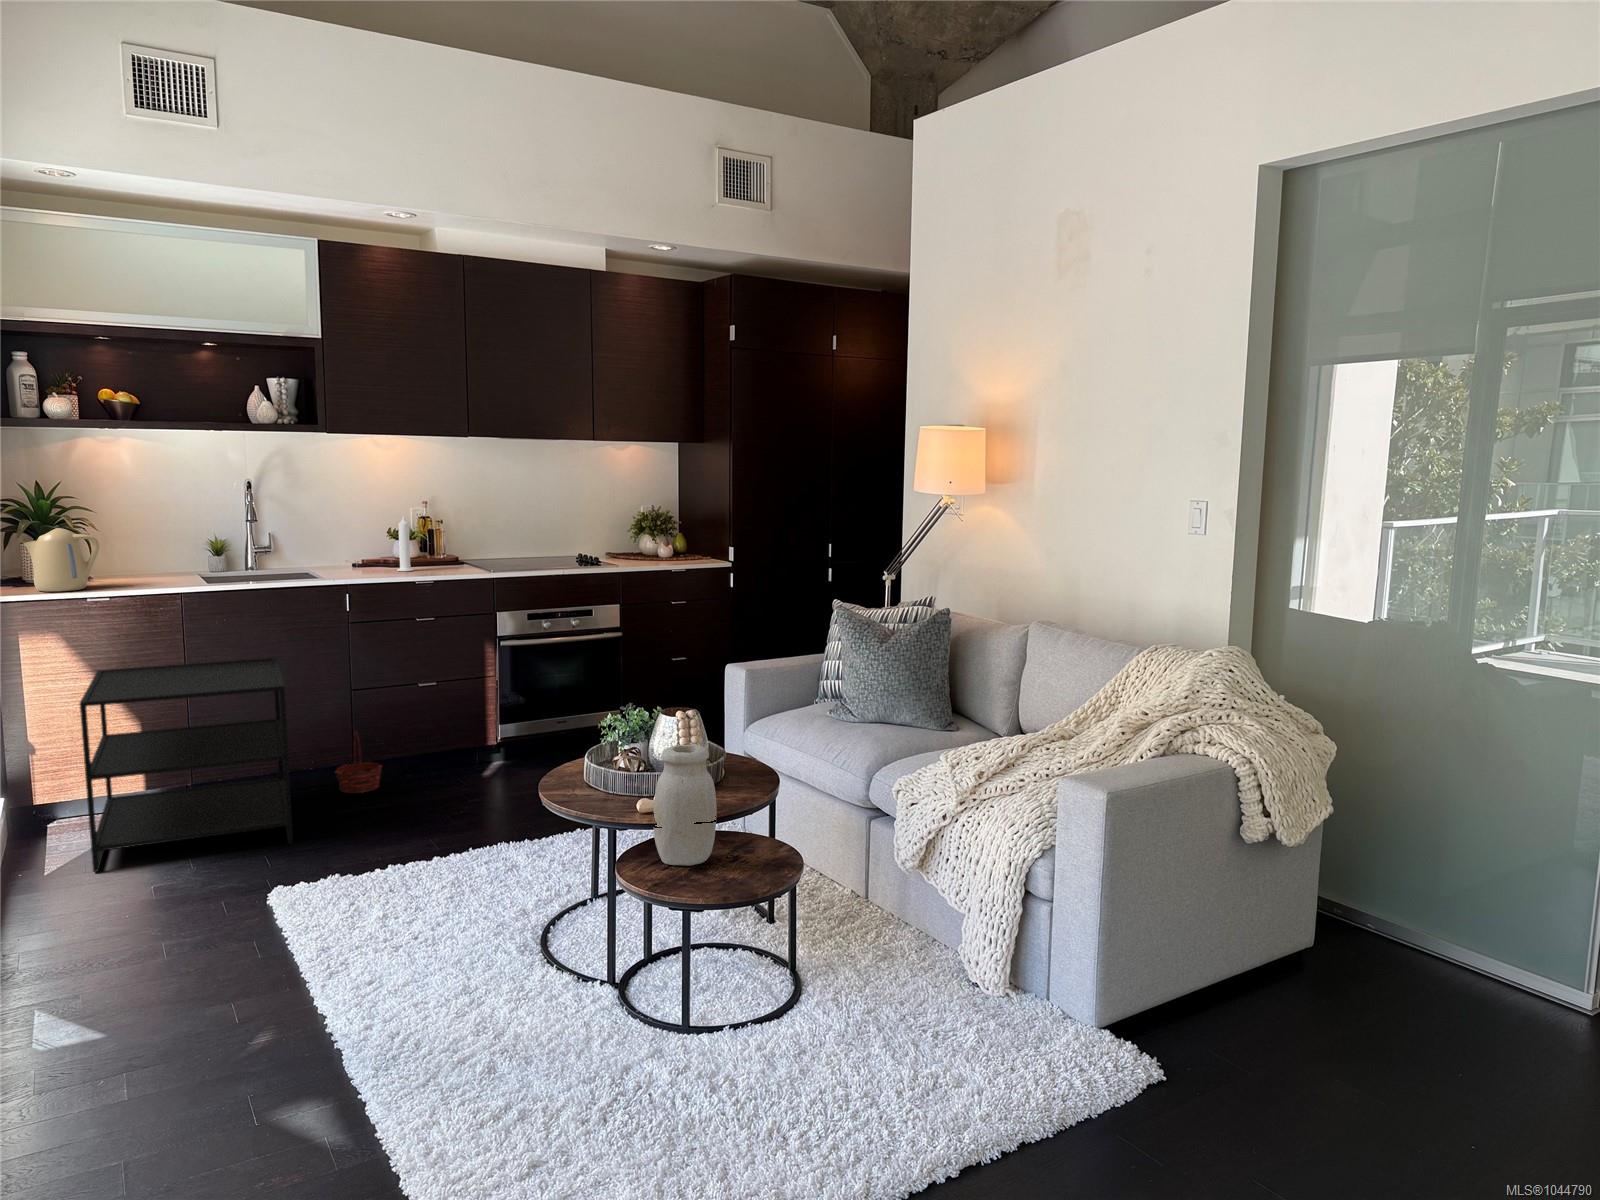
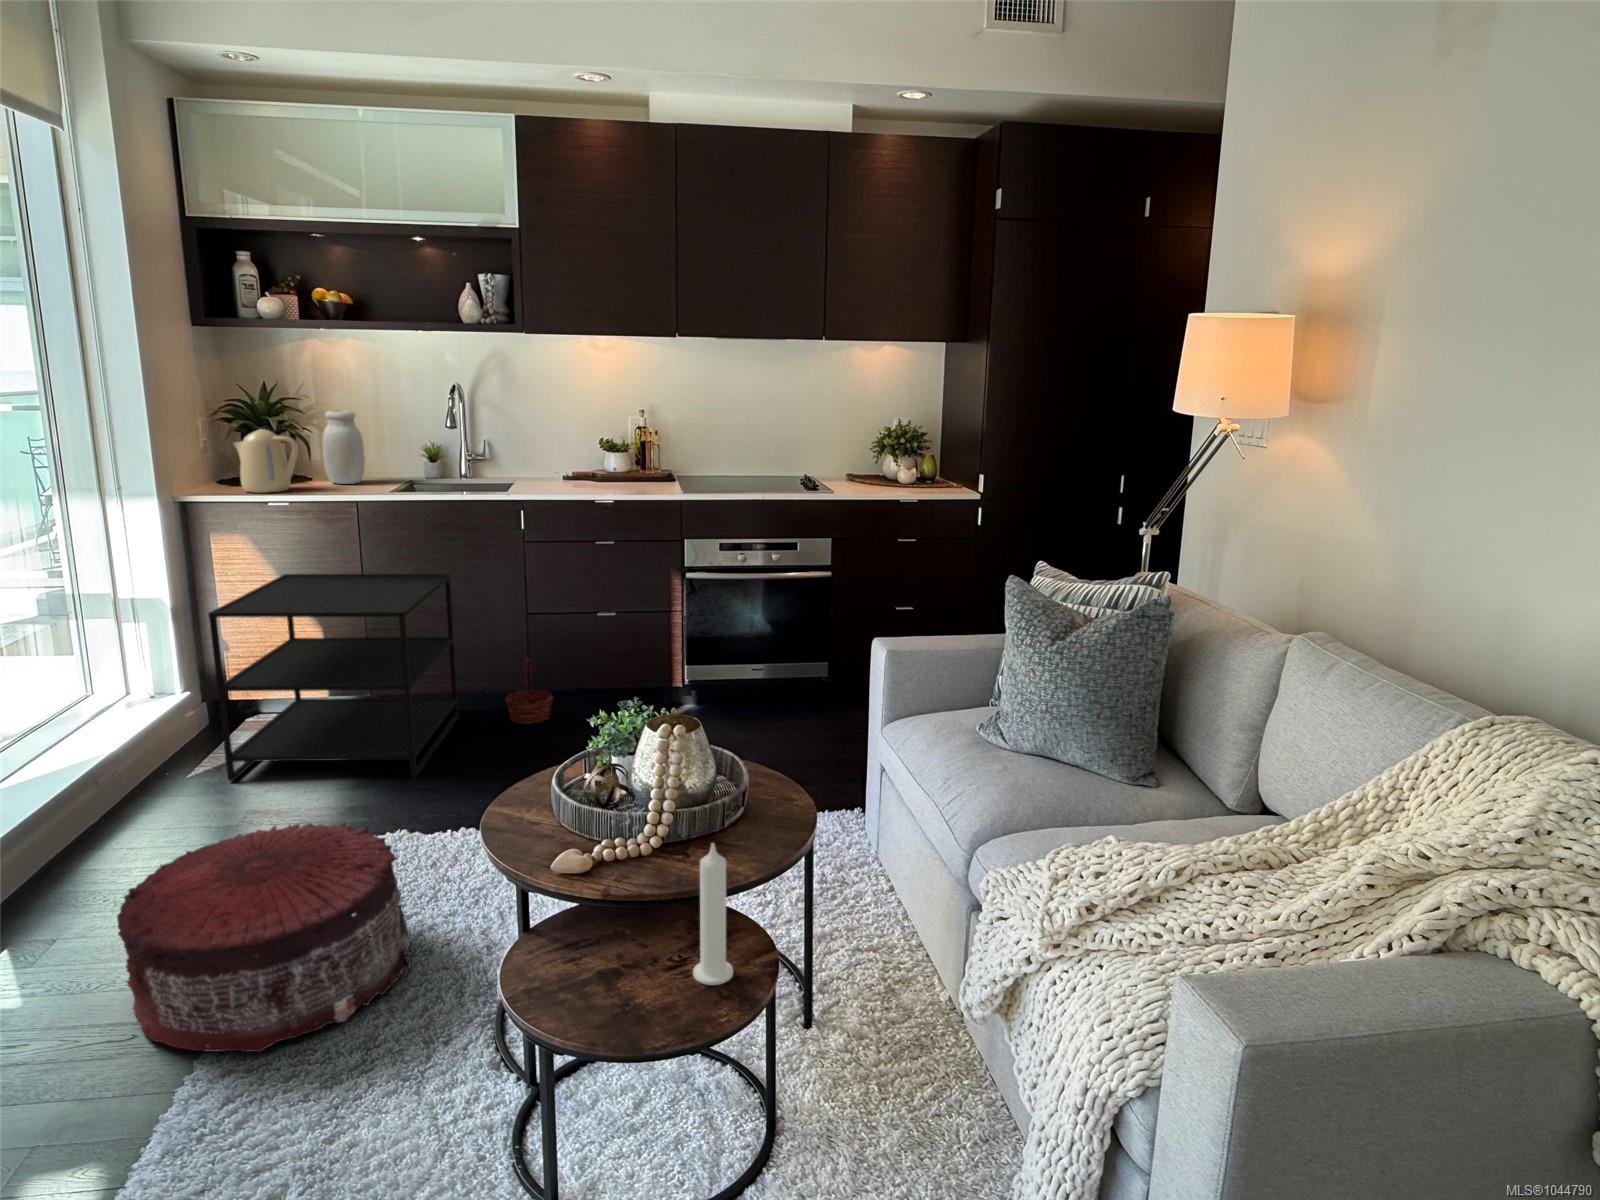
candle: present [397,516,414,571] -> present [693,843,733,985]
jar: present [654,745,717,866] -> present [323,410,365,484]
pouf: none [196,845,442,1028] -> present [117,823,411,1052]

